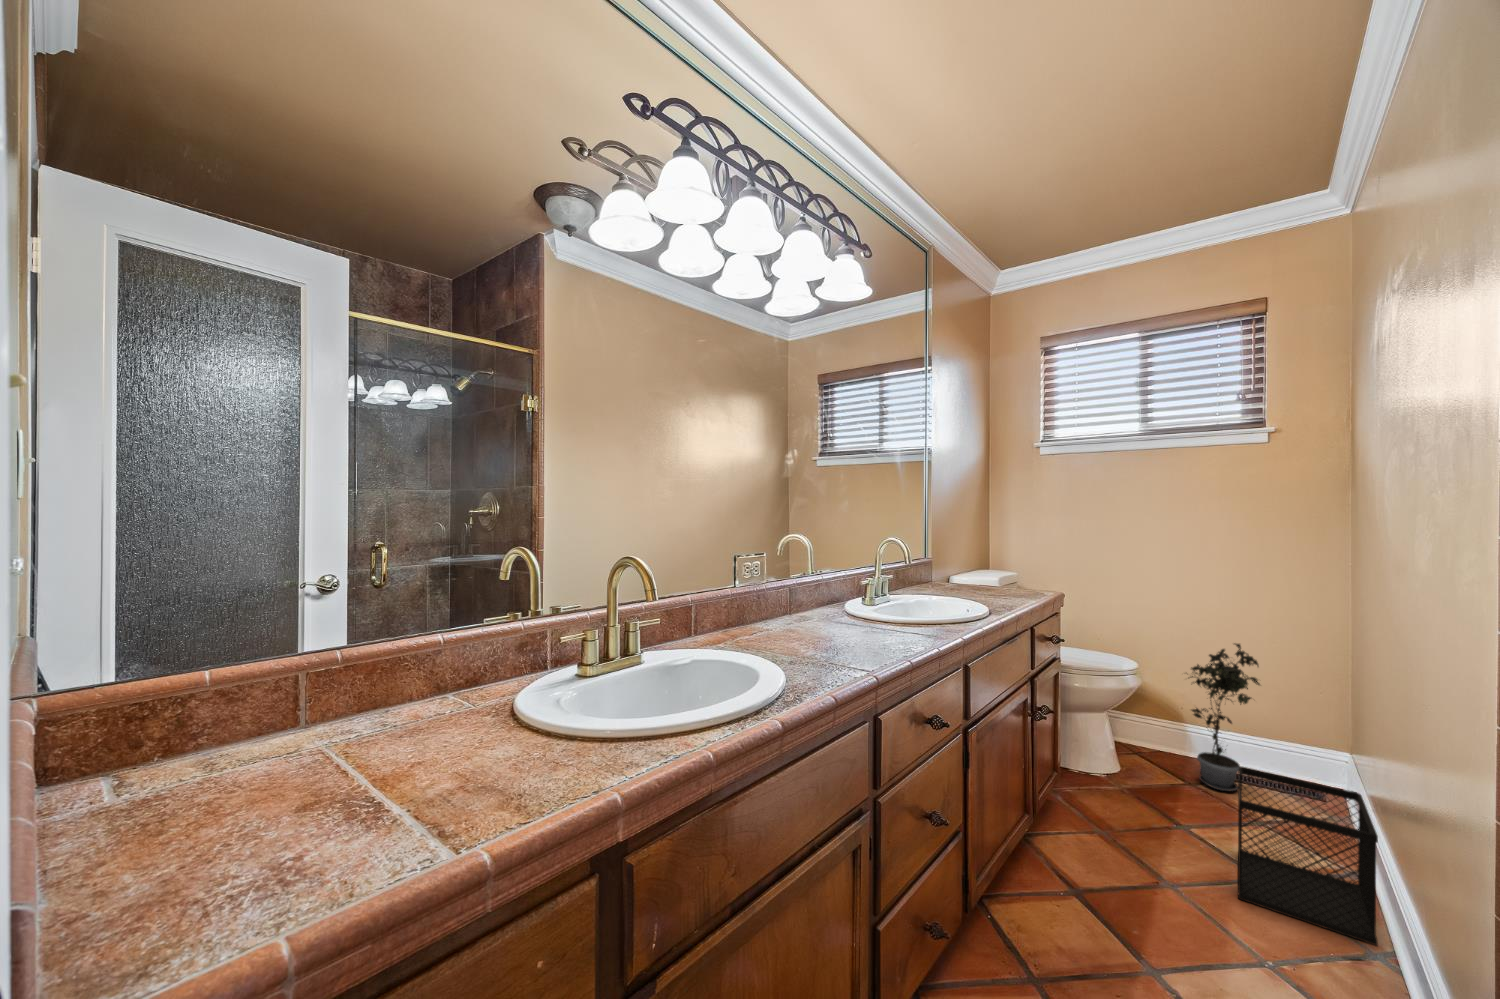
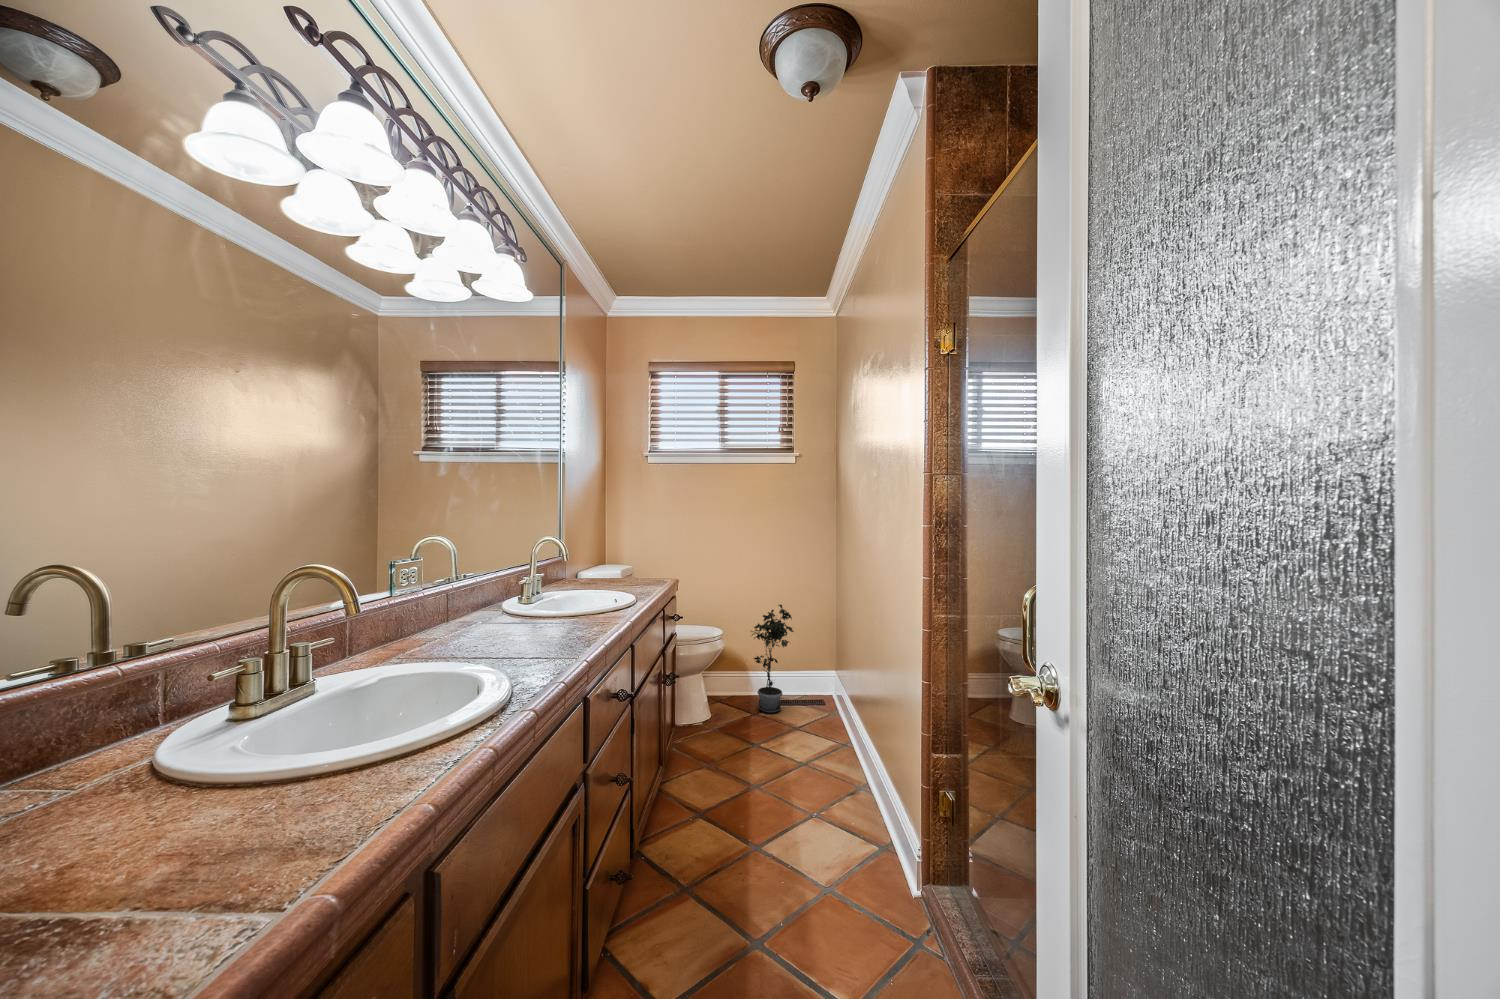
wastebasket: present [1238,767,1378,945] -> none [789,690,862,783]

